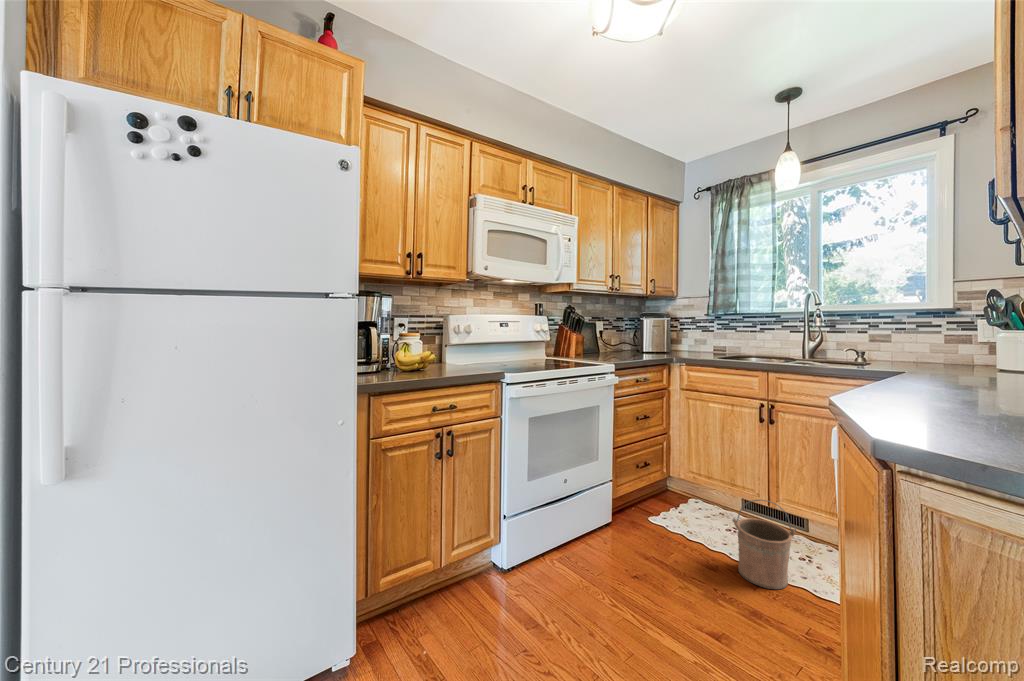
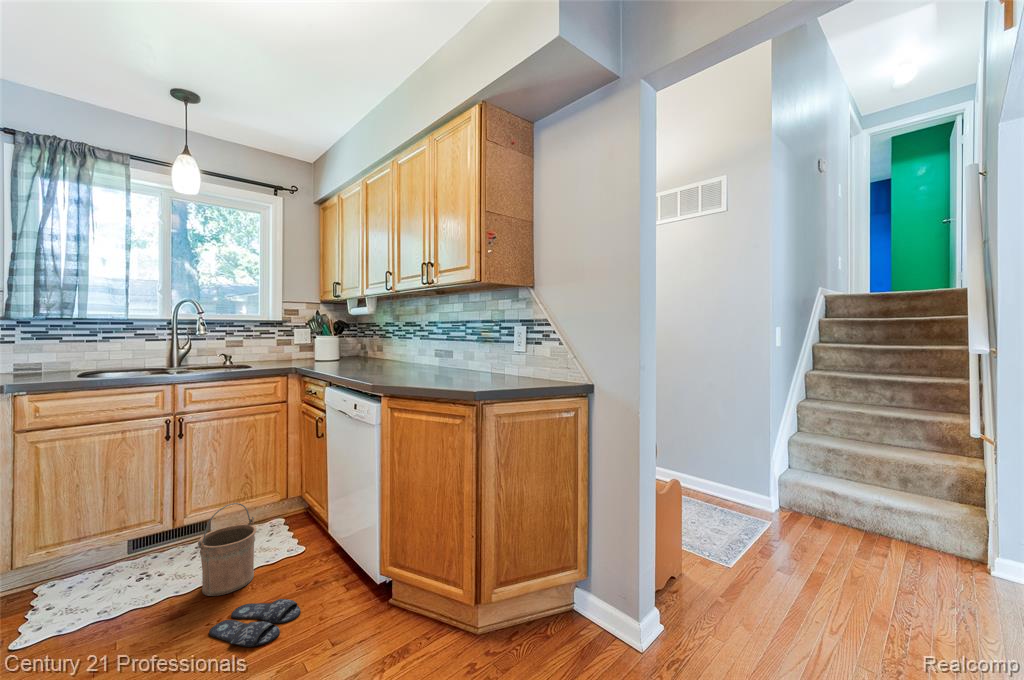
slippers: none [702,593,777,650] -> present [209,599,301,647]

